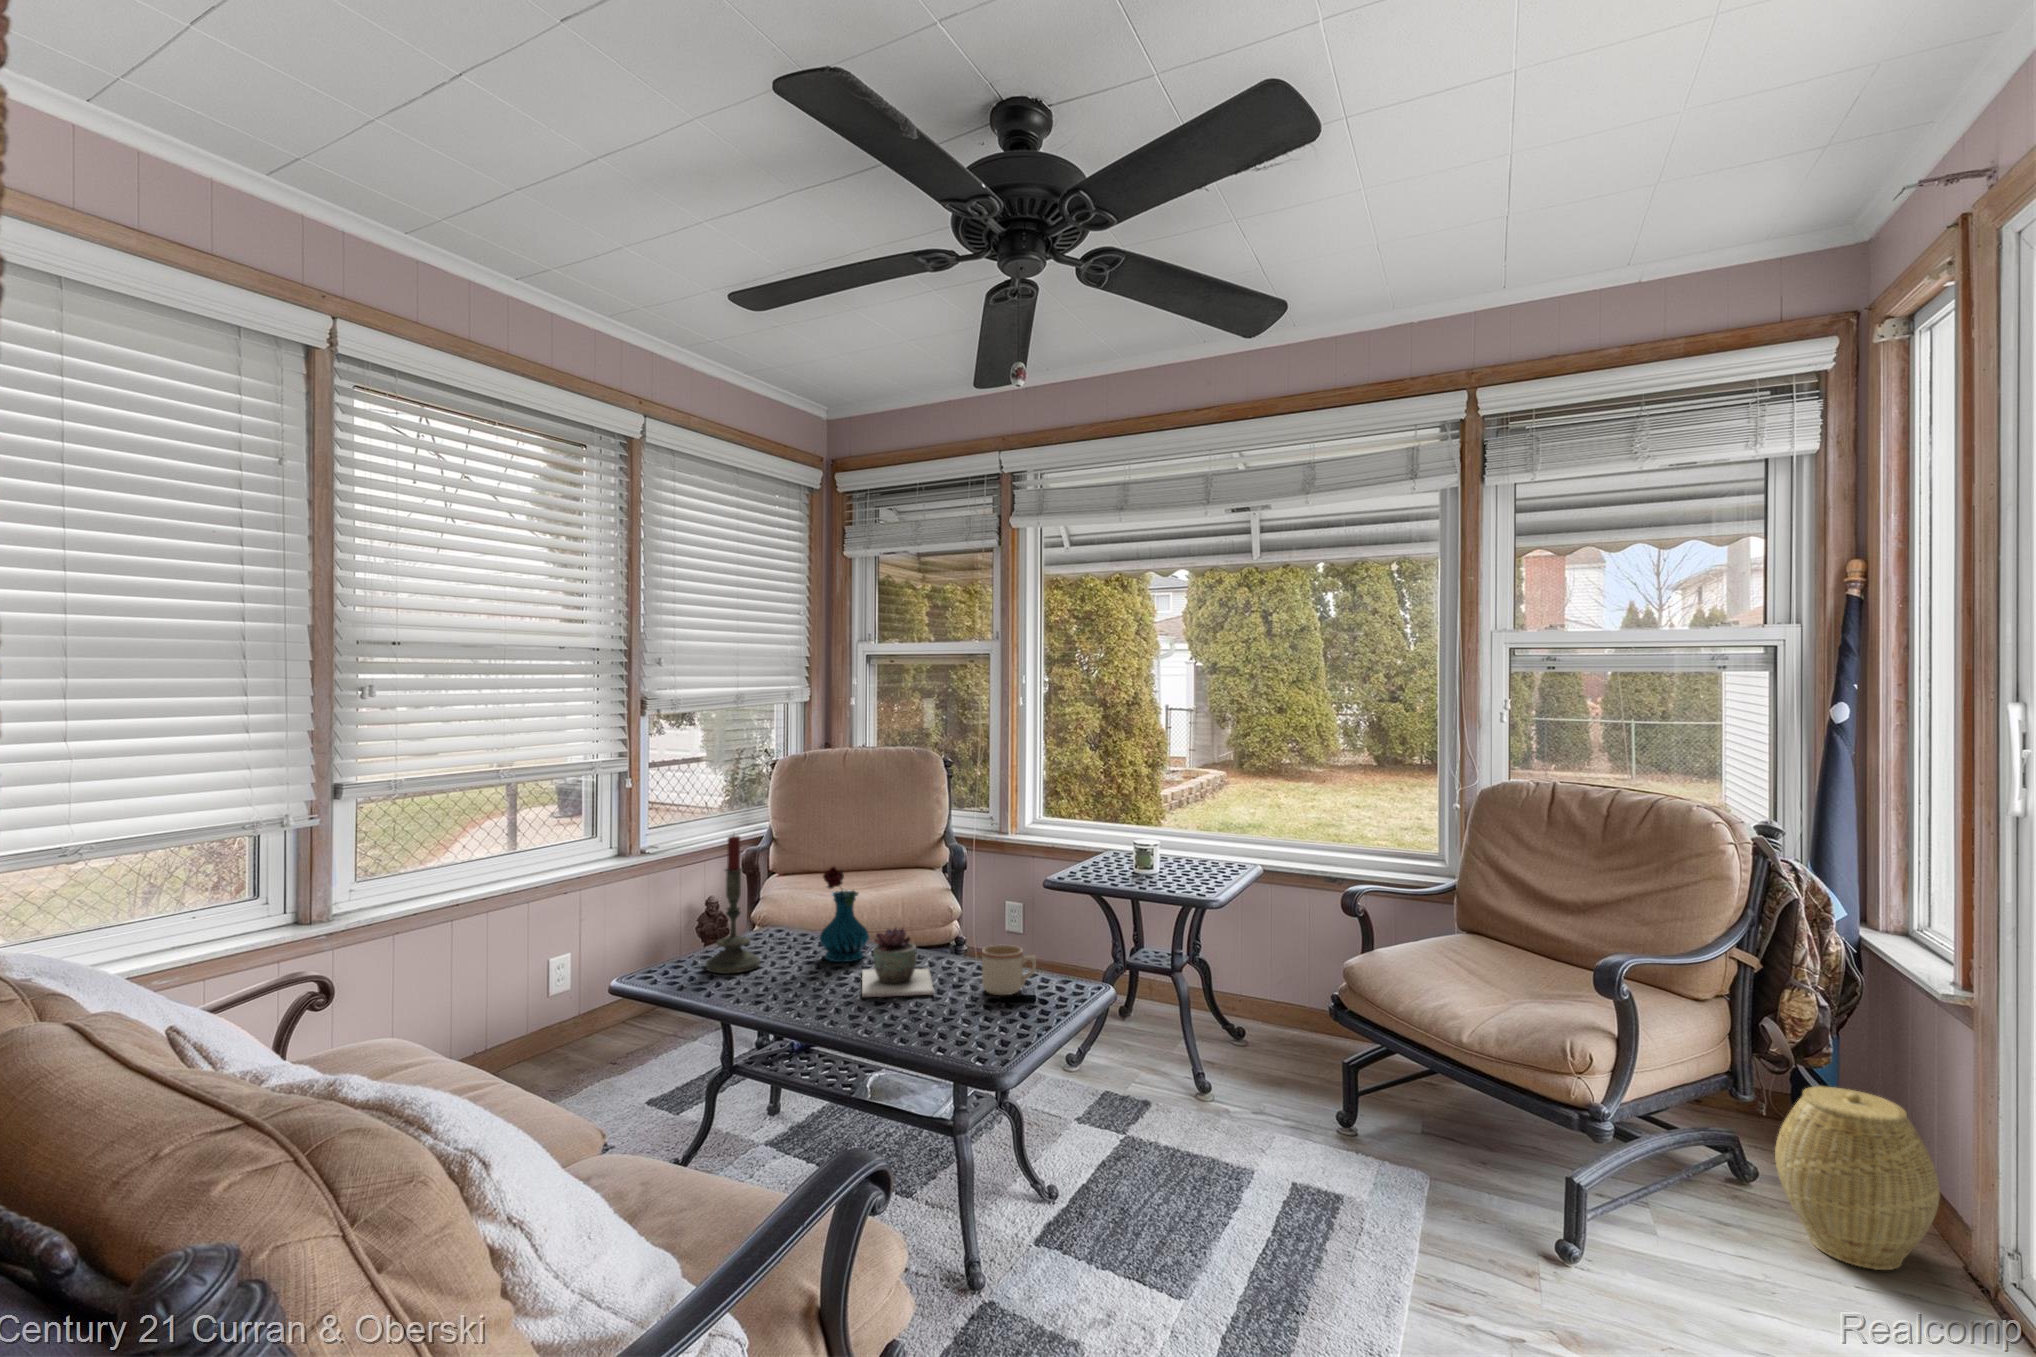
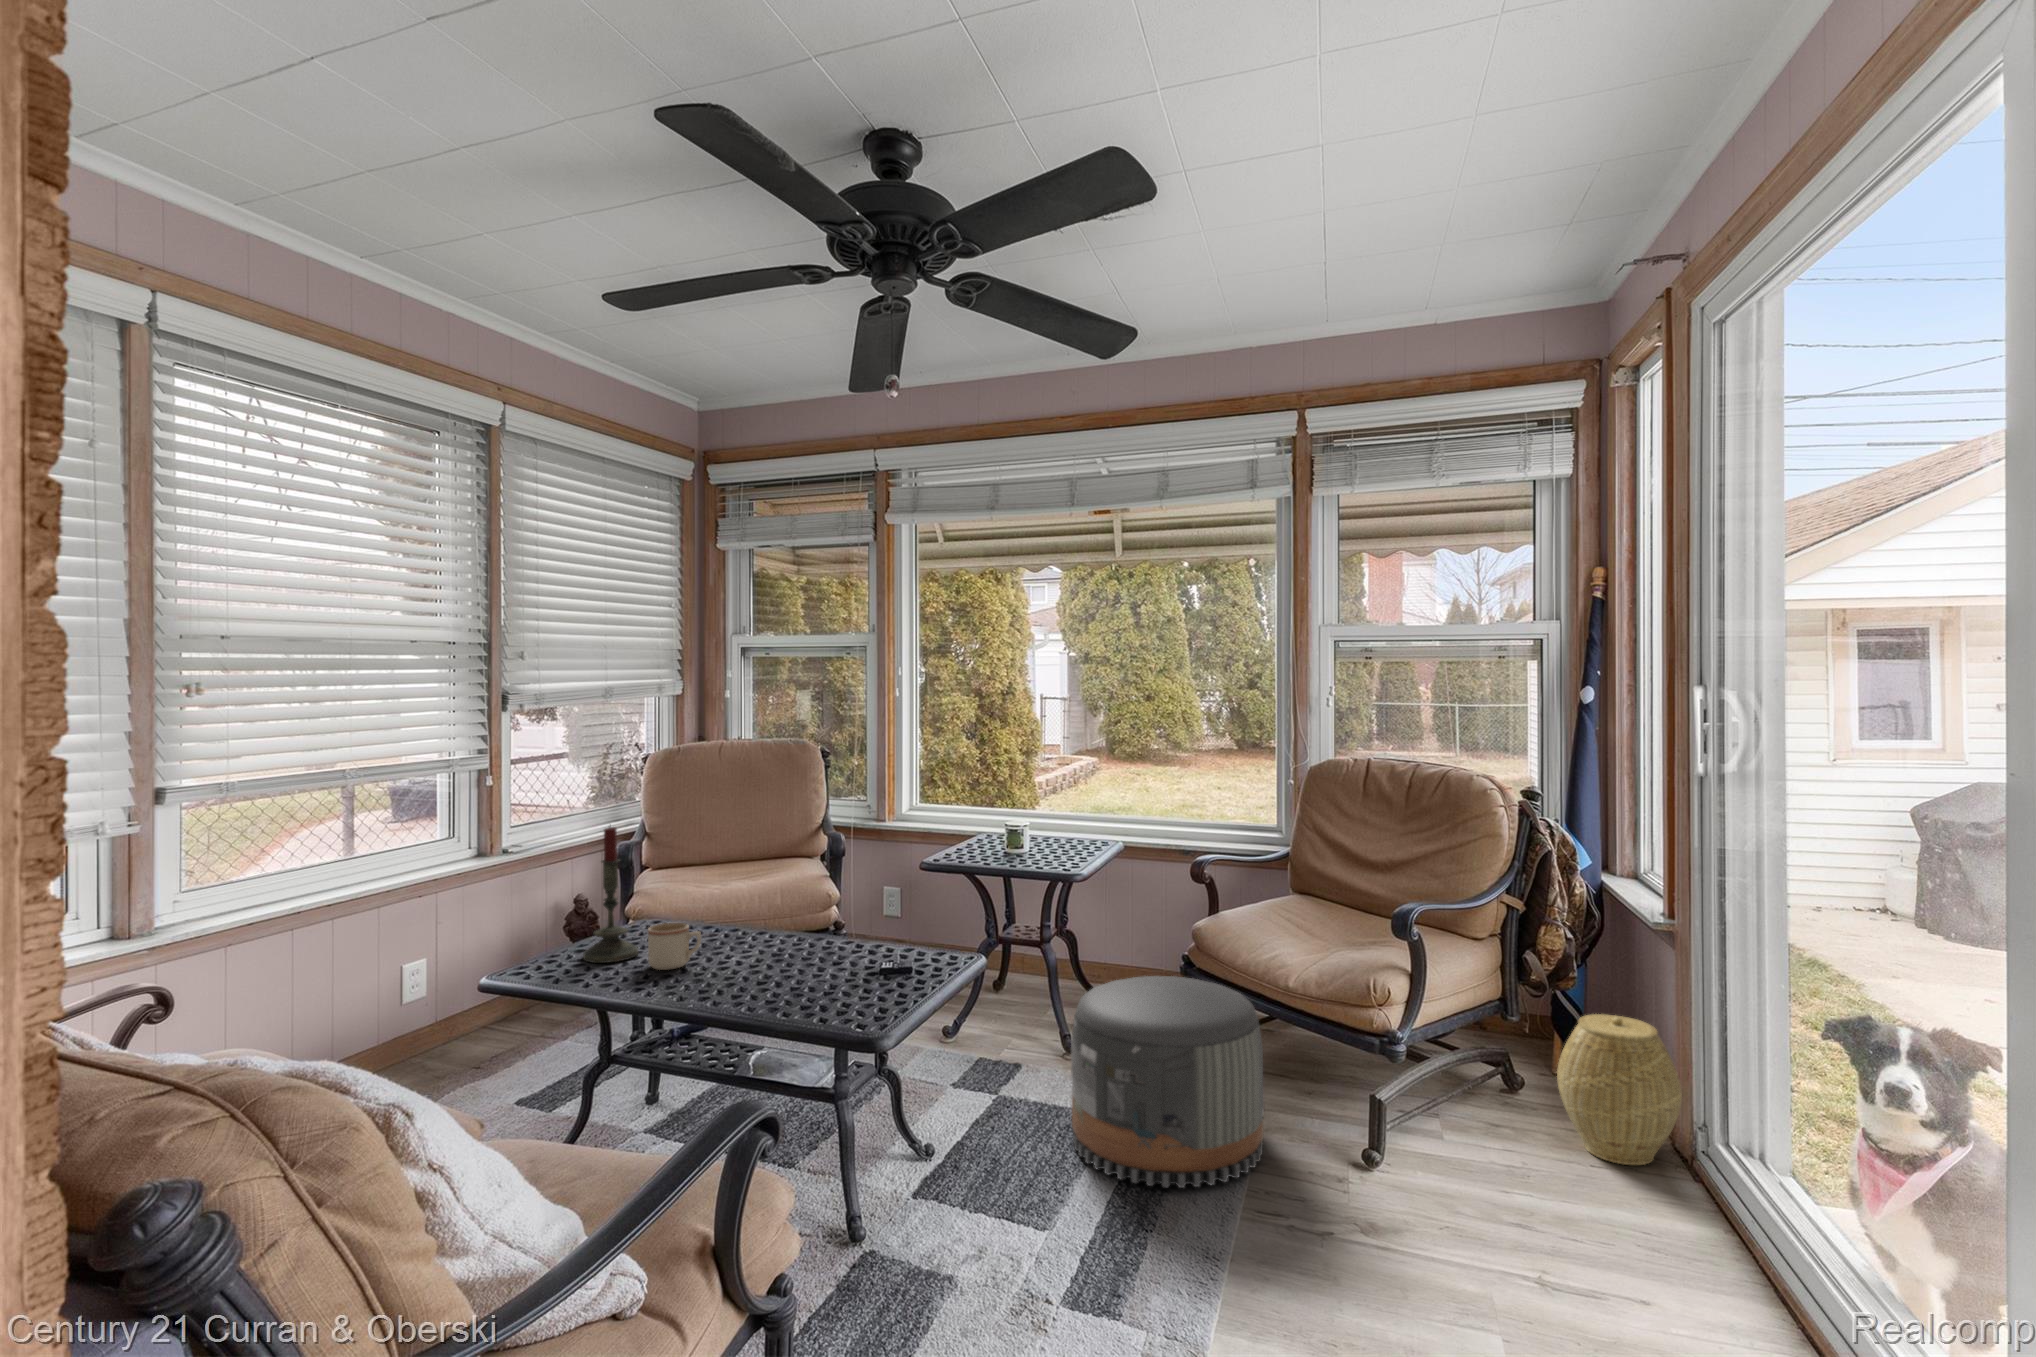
vase: present [820,867,869,962] -> none [698,855,748,948]
succulent plant: present [862,928,934,997] -> none [742,910,814,978]
mug: present [982,945,1036,995] -> present [648,923,701,970]
pouf: none [1206,1014,1422,1256] -> present [1071,976,1263,1188]

